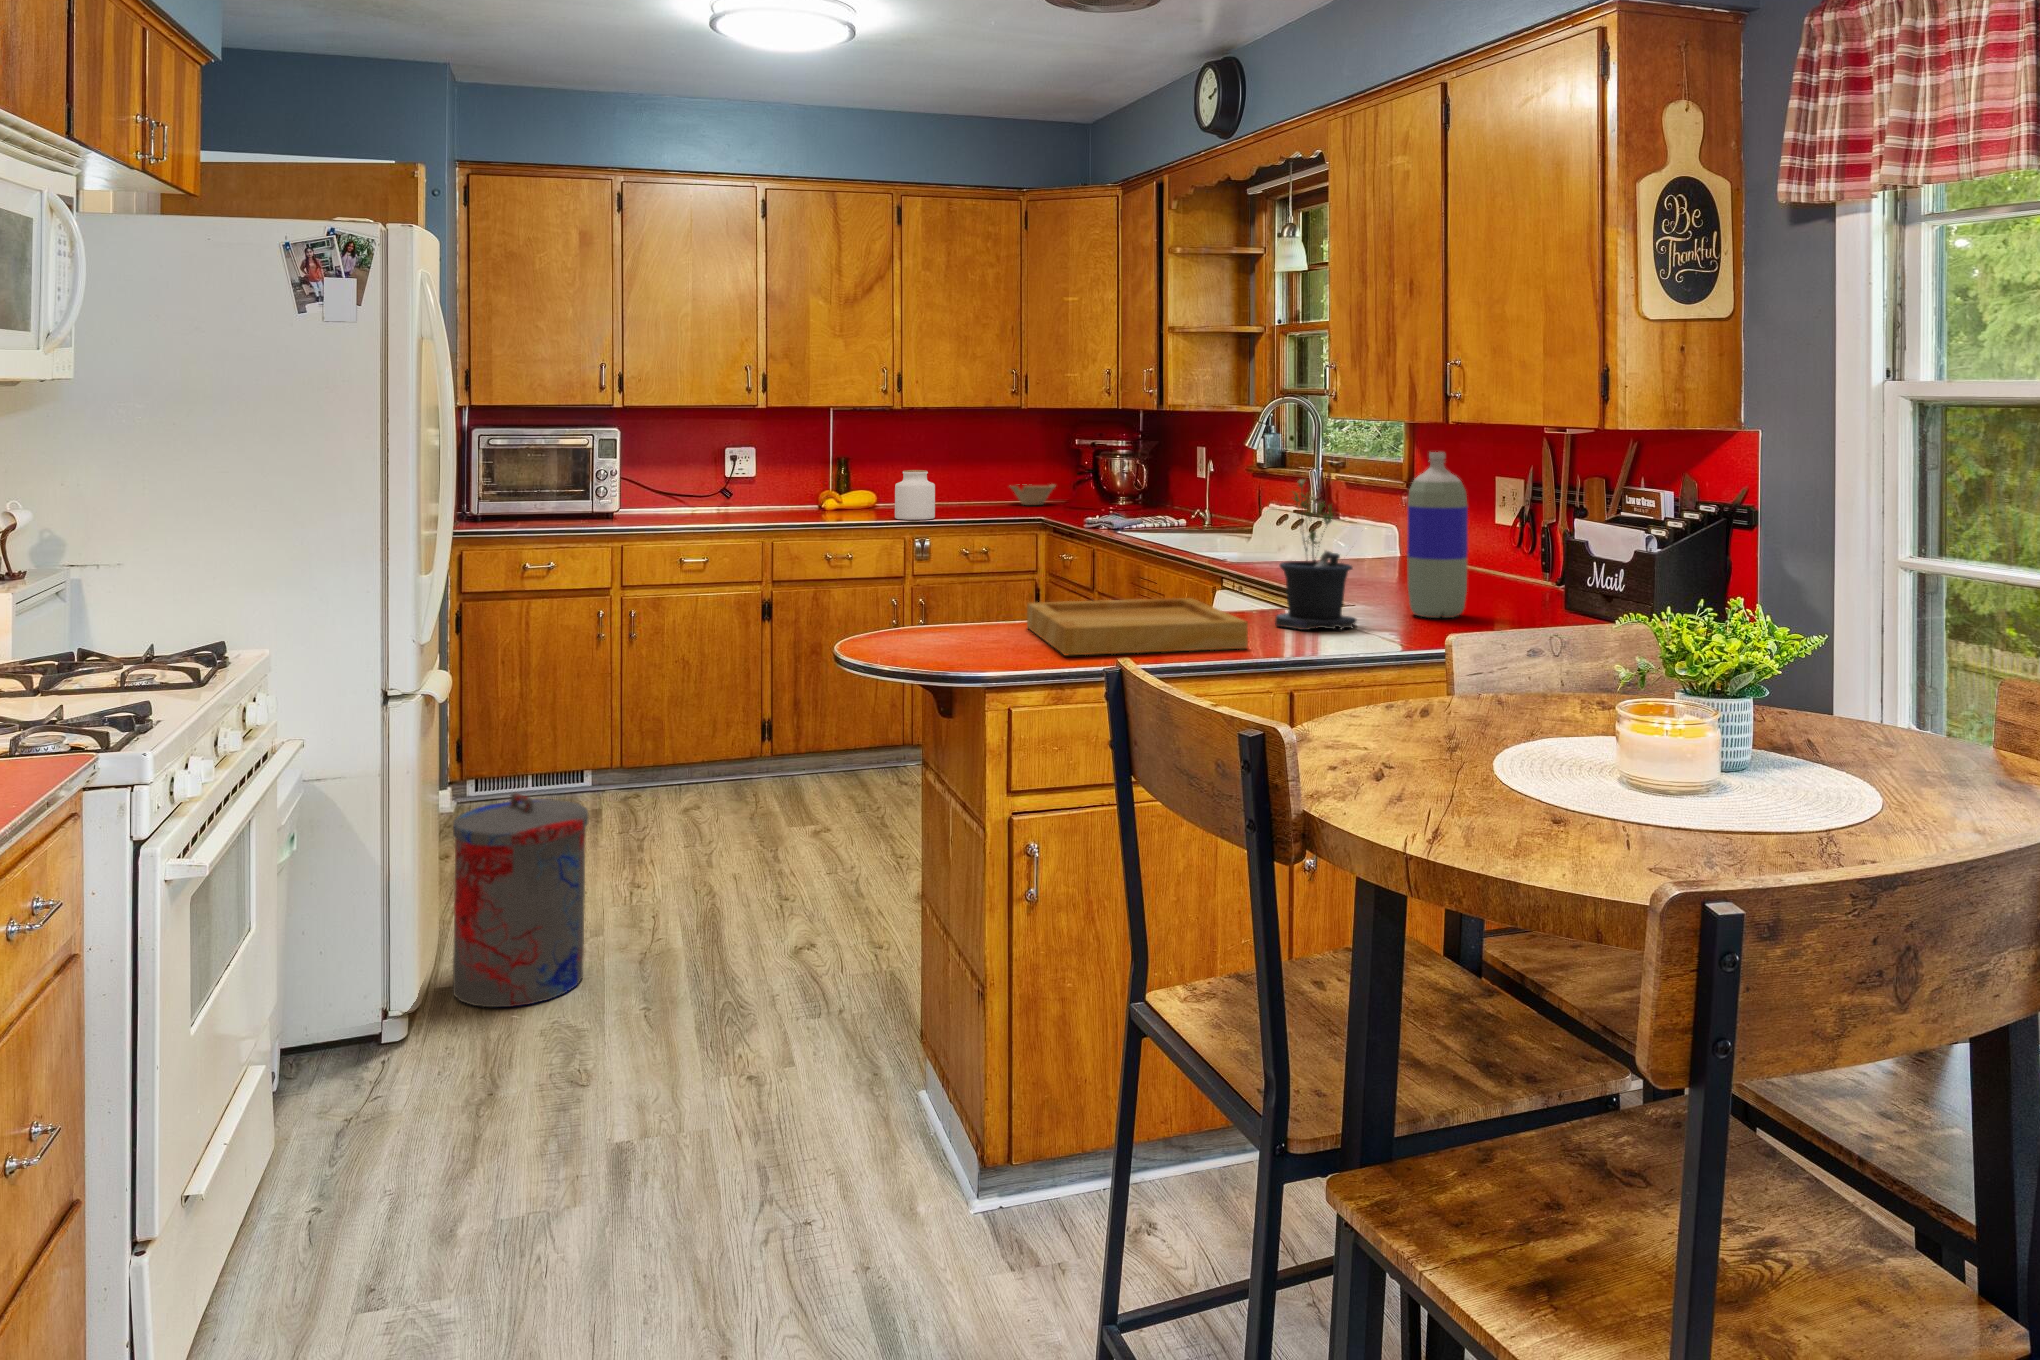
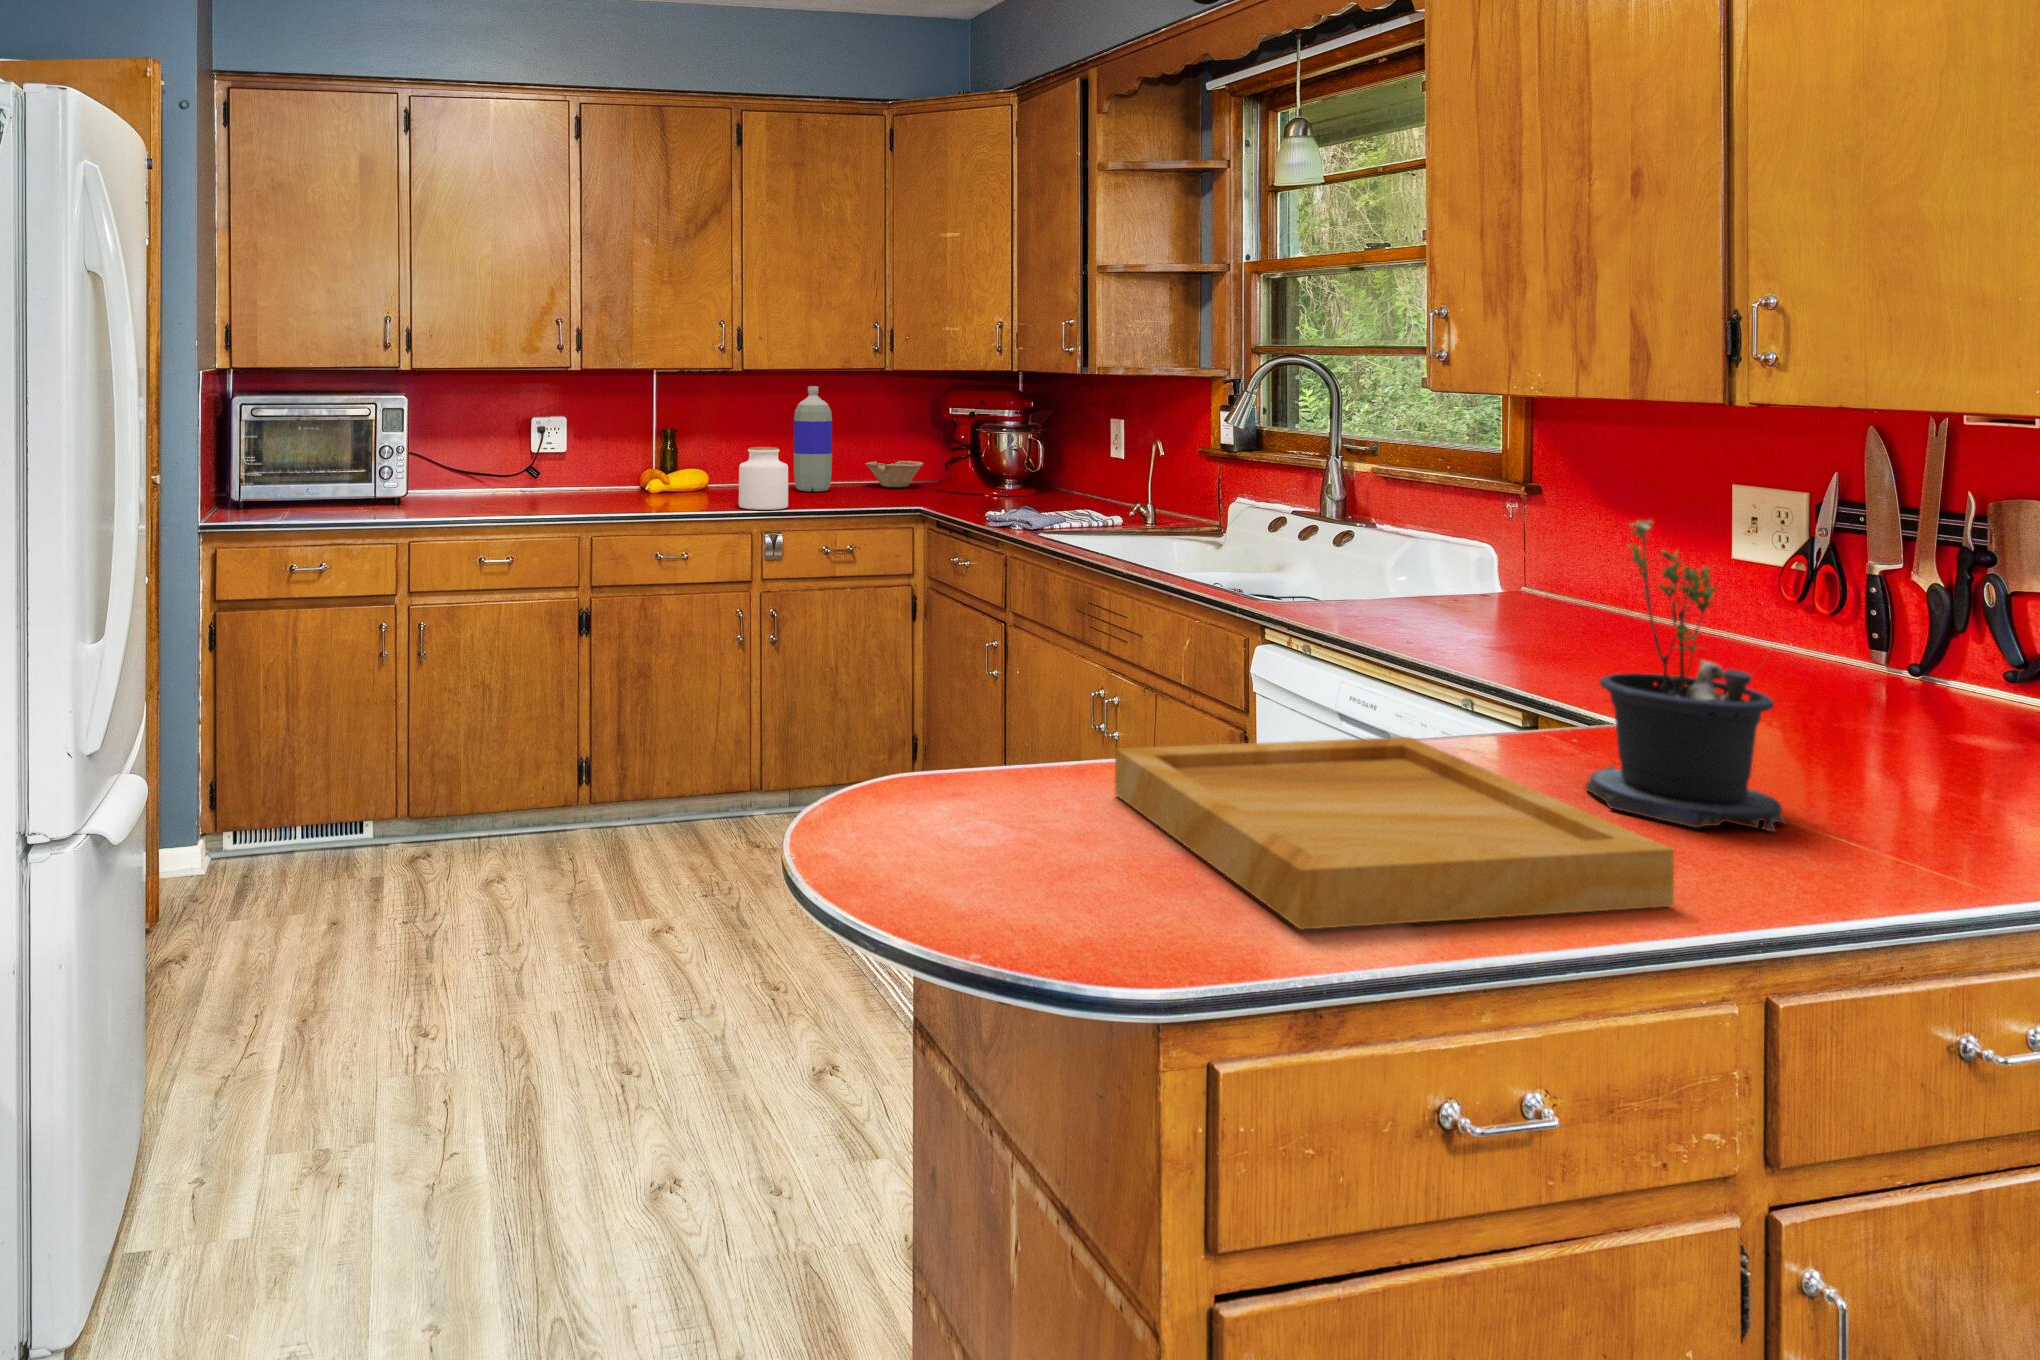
bottle: present [1407,452,1468,618] -> present [794,386,832,492]
trash can: present [453,793,588,1007] -> none [144,955,346,1313]

